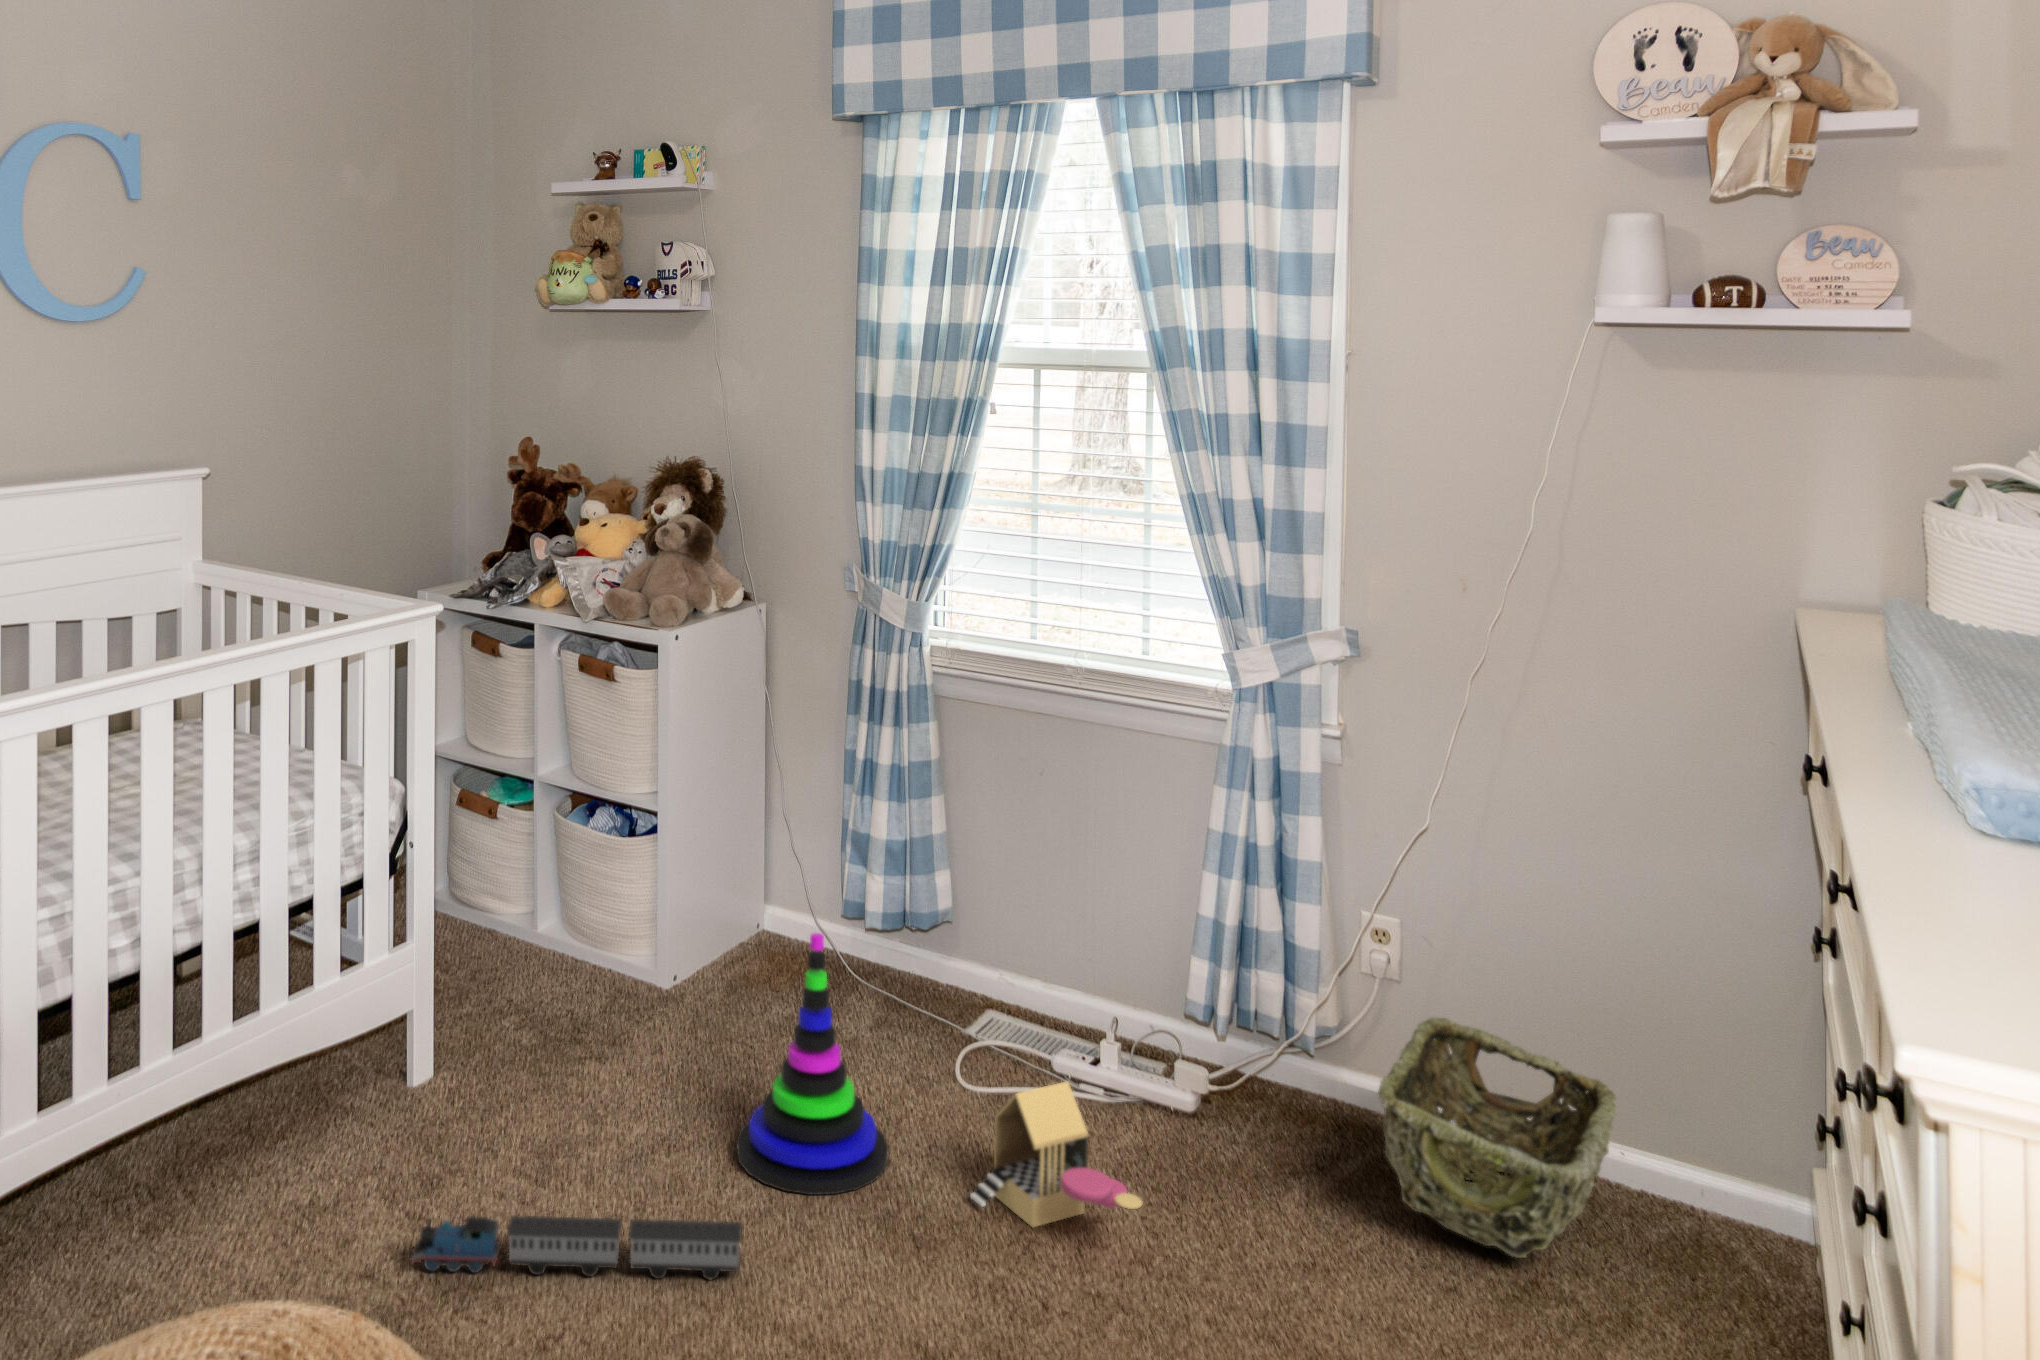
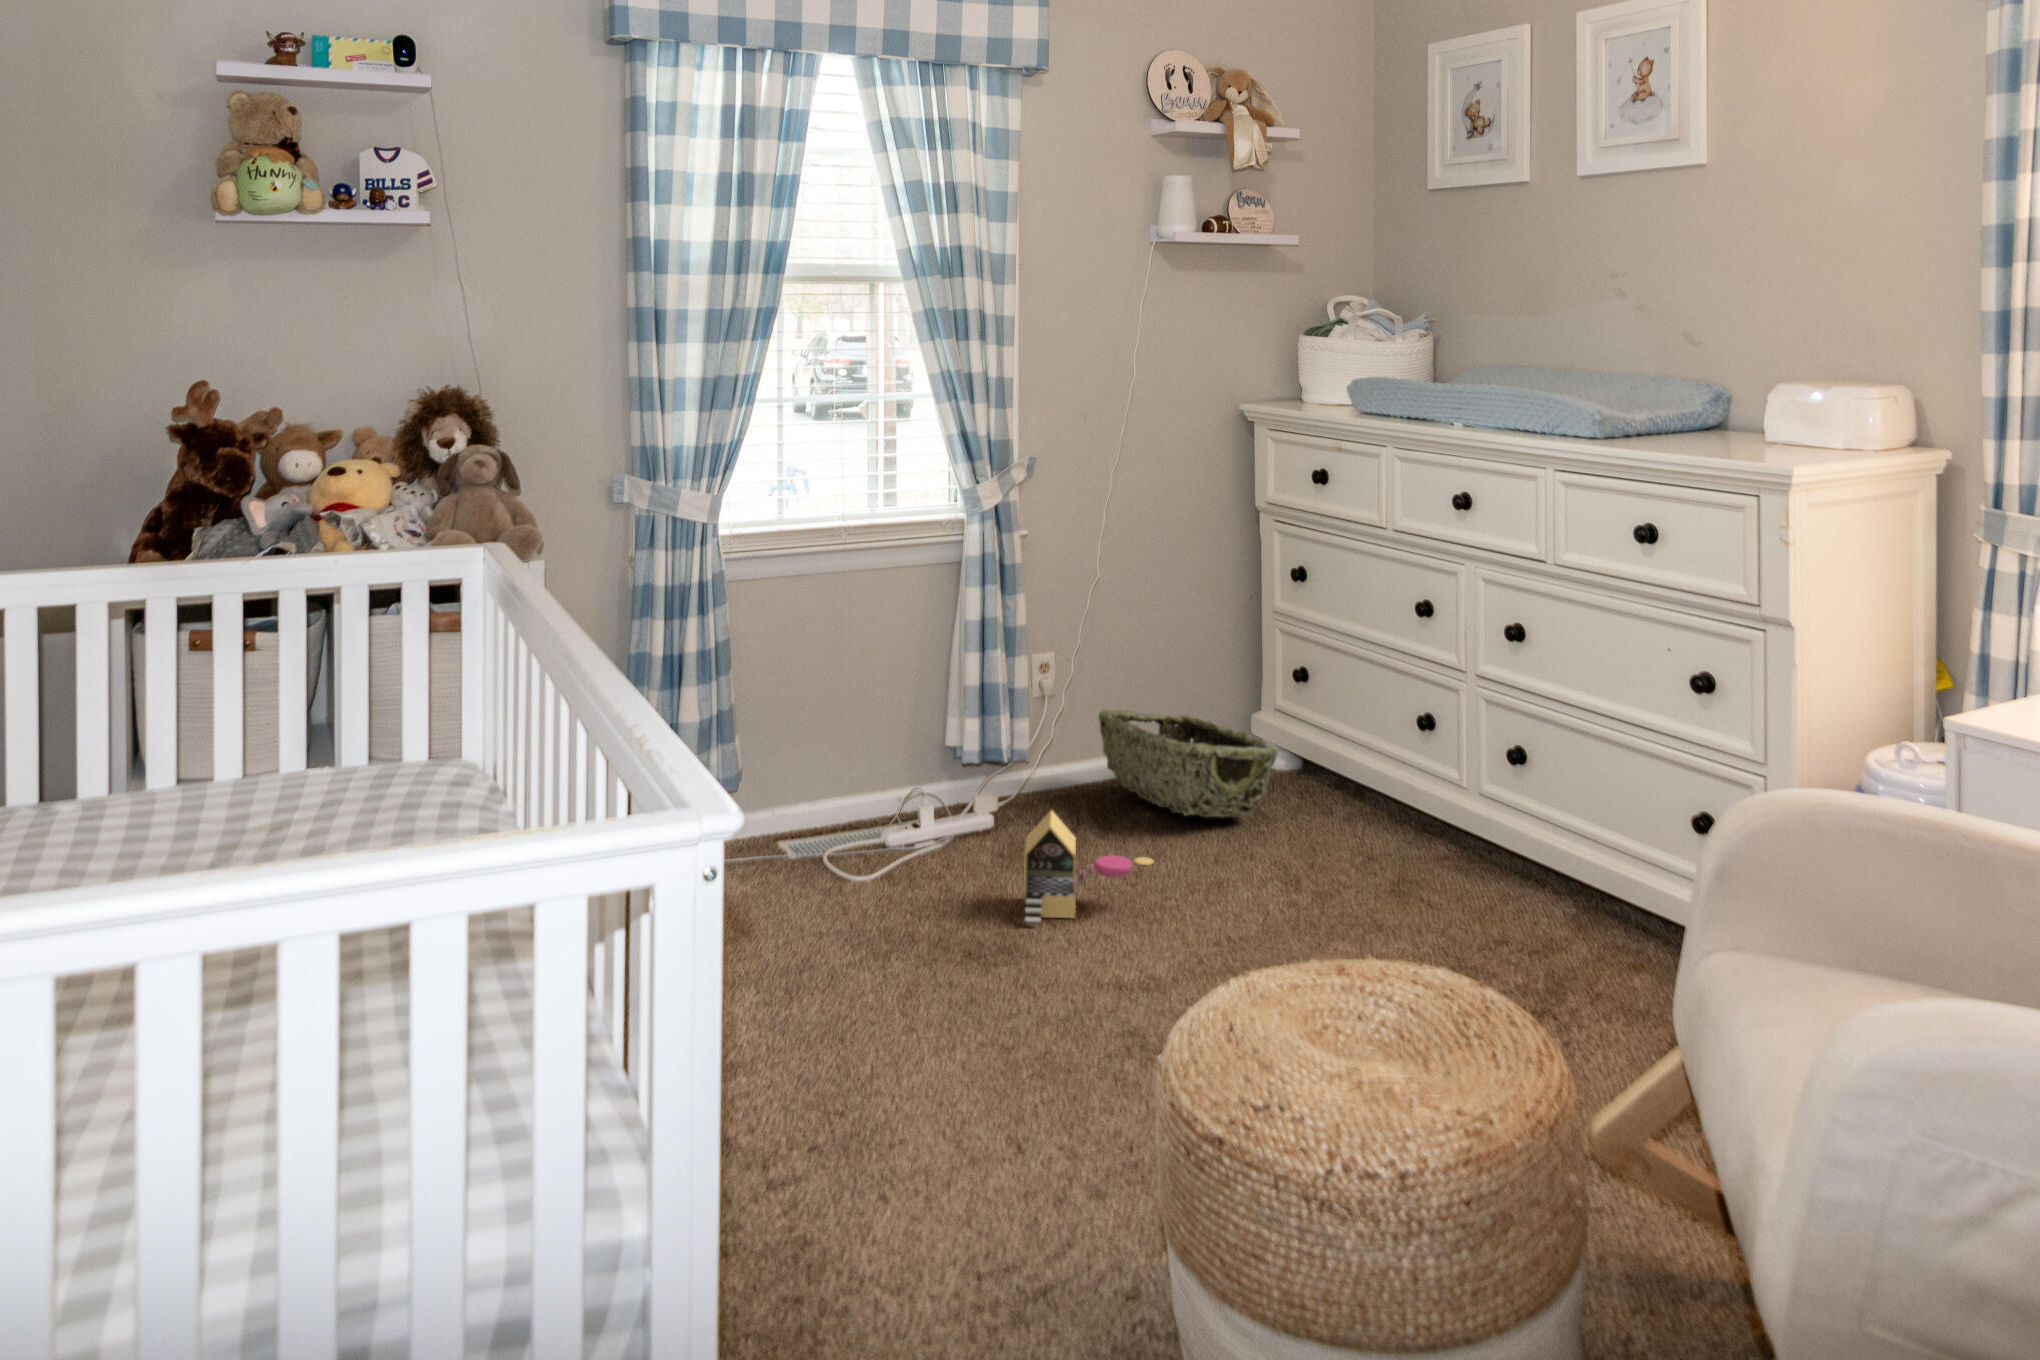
stacking toy: present [737,933,888,1195] -> none [830,762,963,986]
toy train: present [410,1215,742,1280] -> none [843,988,1036,1162]

